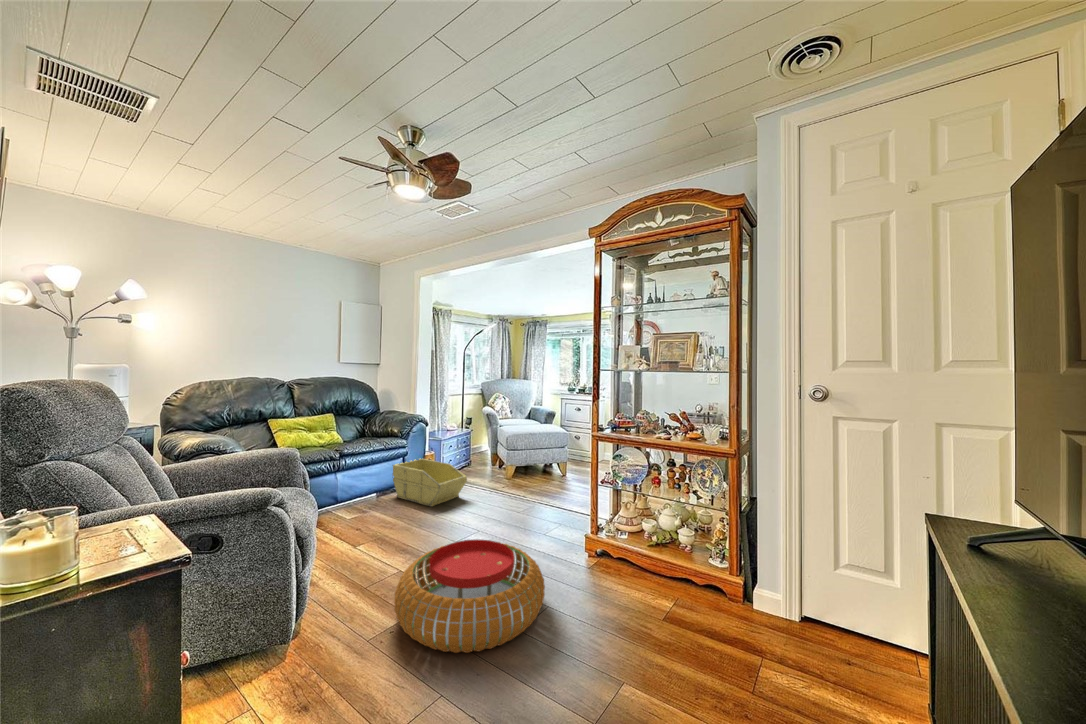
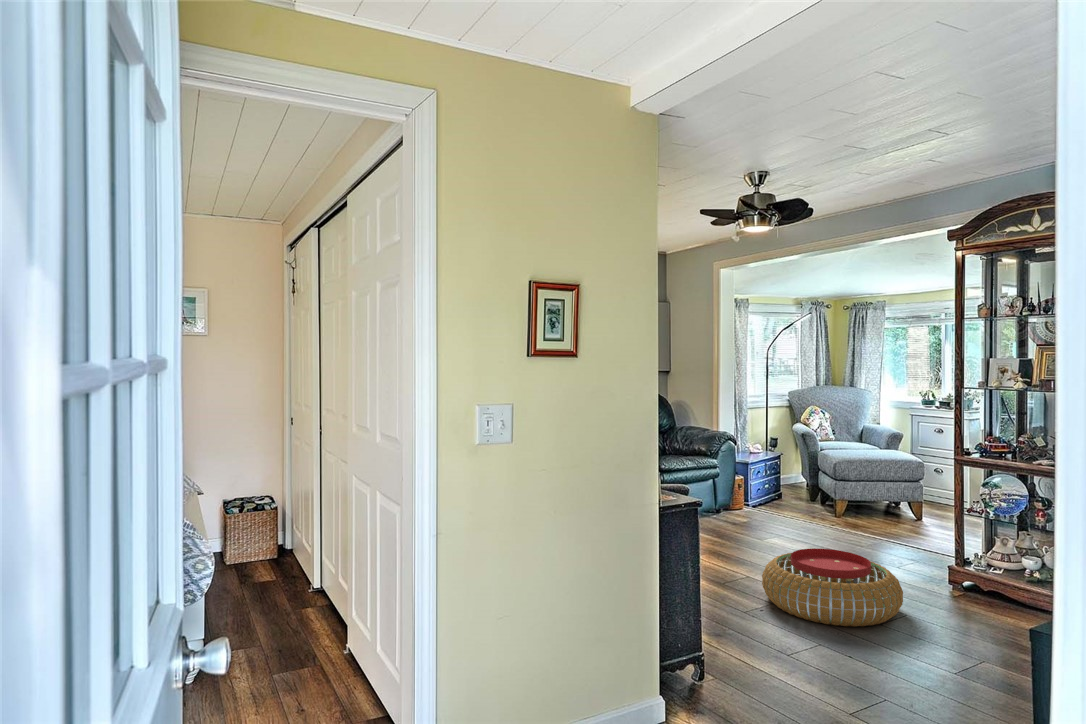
storage bin: present [393,459,467,506] -> none [704,482,792,532]

